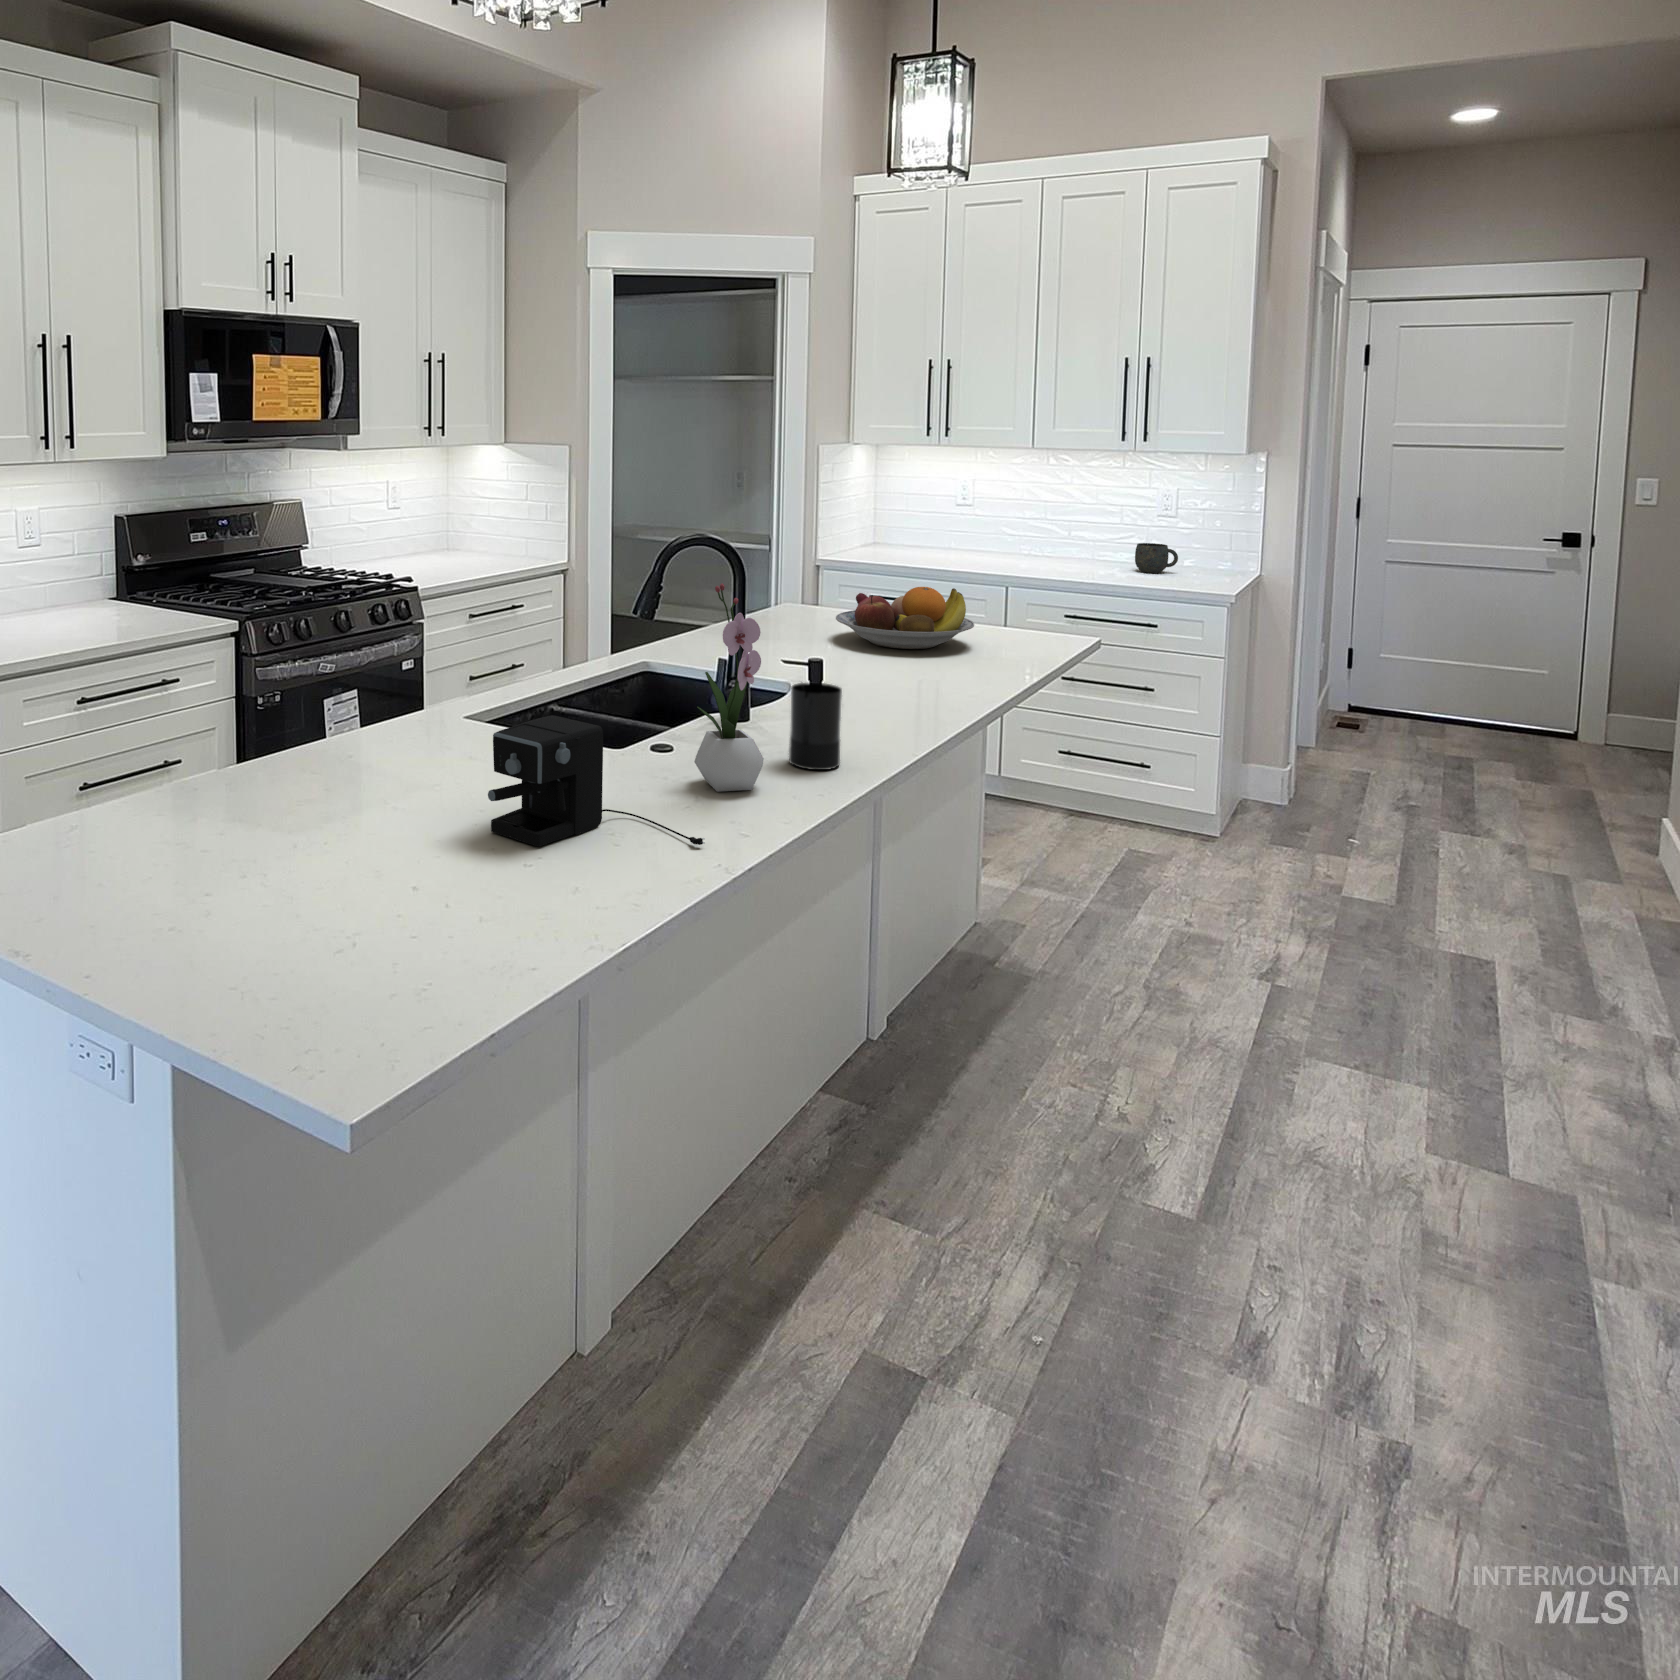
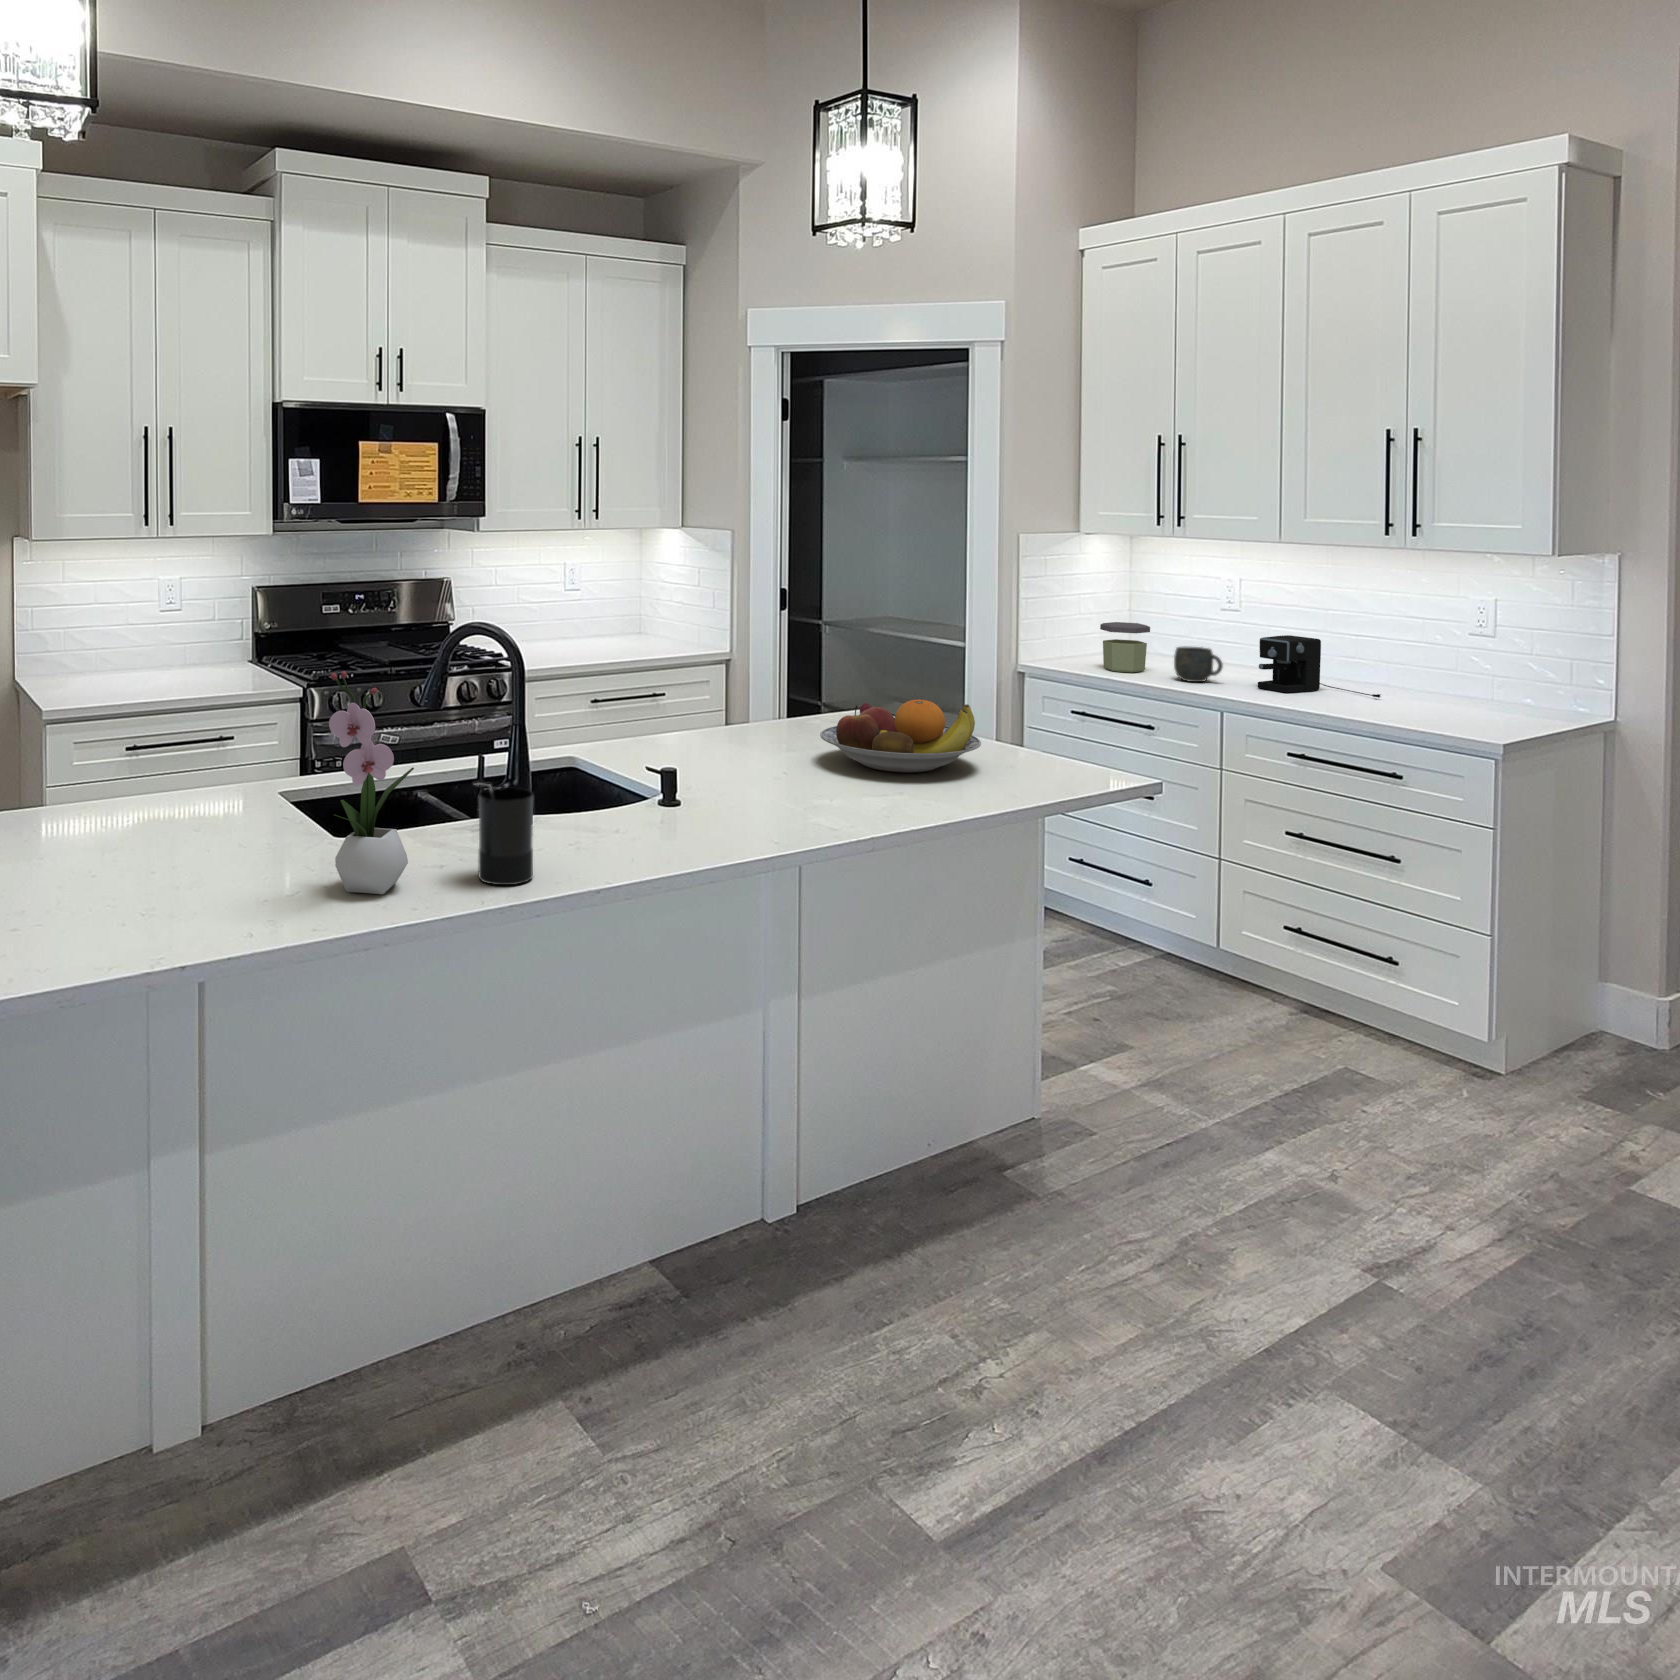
jar: none [884,517,923,559] -> present [1100,622,1150,673]
mug: present [1135,543,1178,573] -> present [1174,646,1223,682]
coffee maker: present [488,715,705,846] -> present [1258,635,1380,698]

